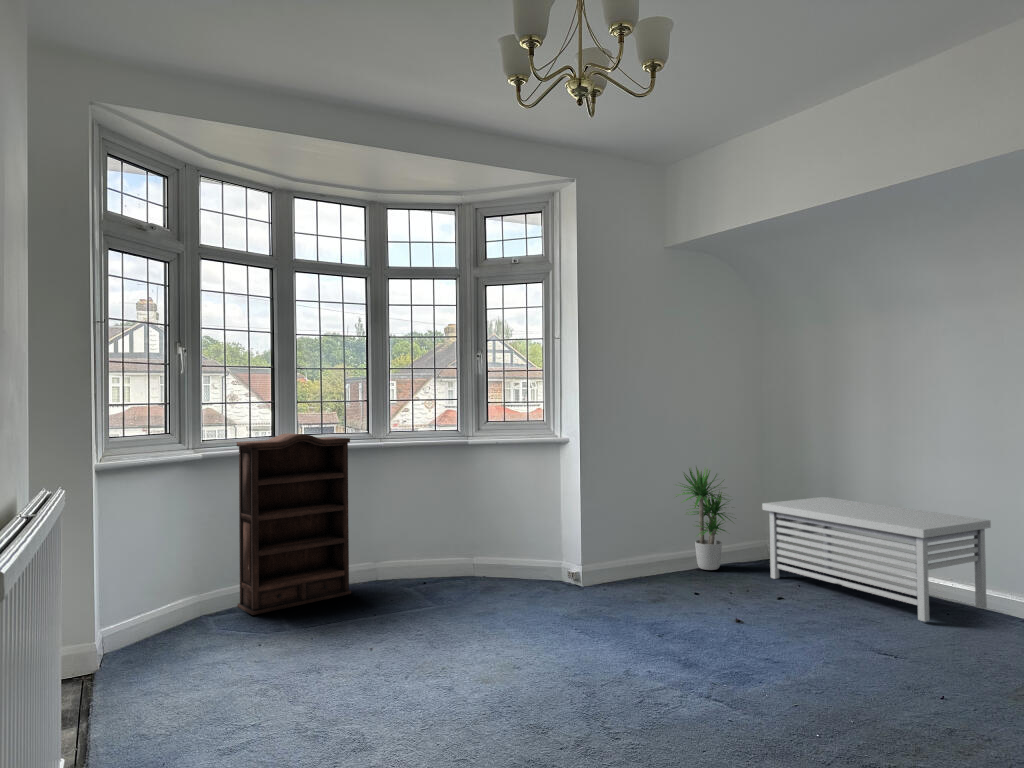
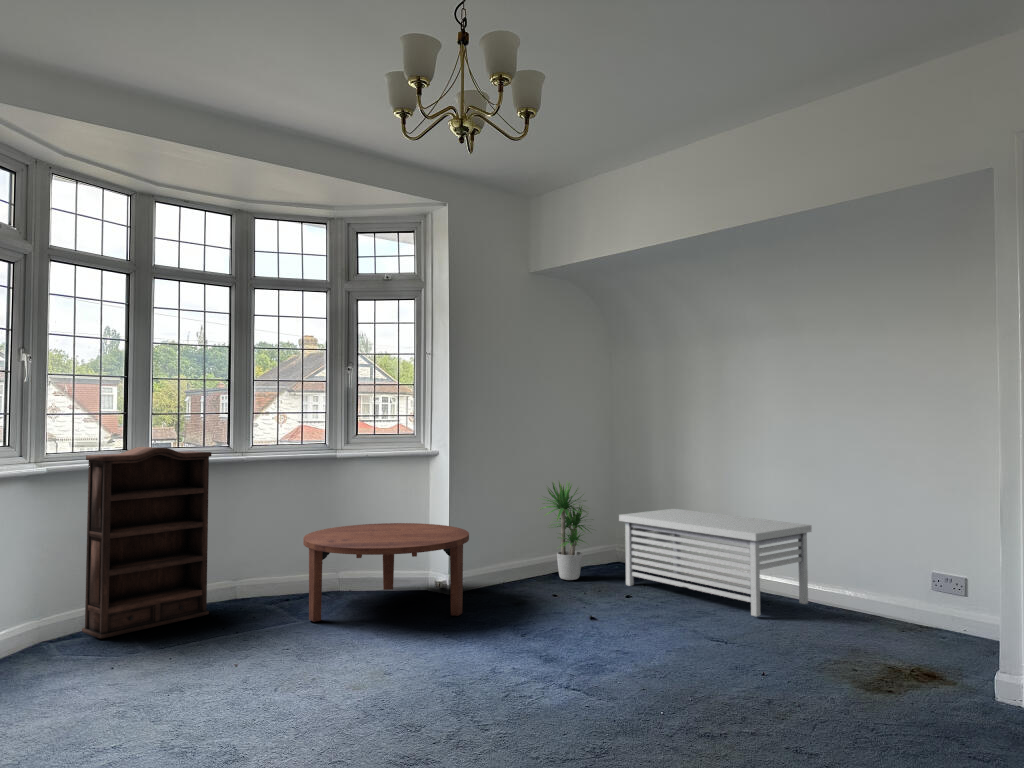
coffee table: none [437,508,602,606] -> present [303,523,469,622]

